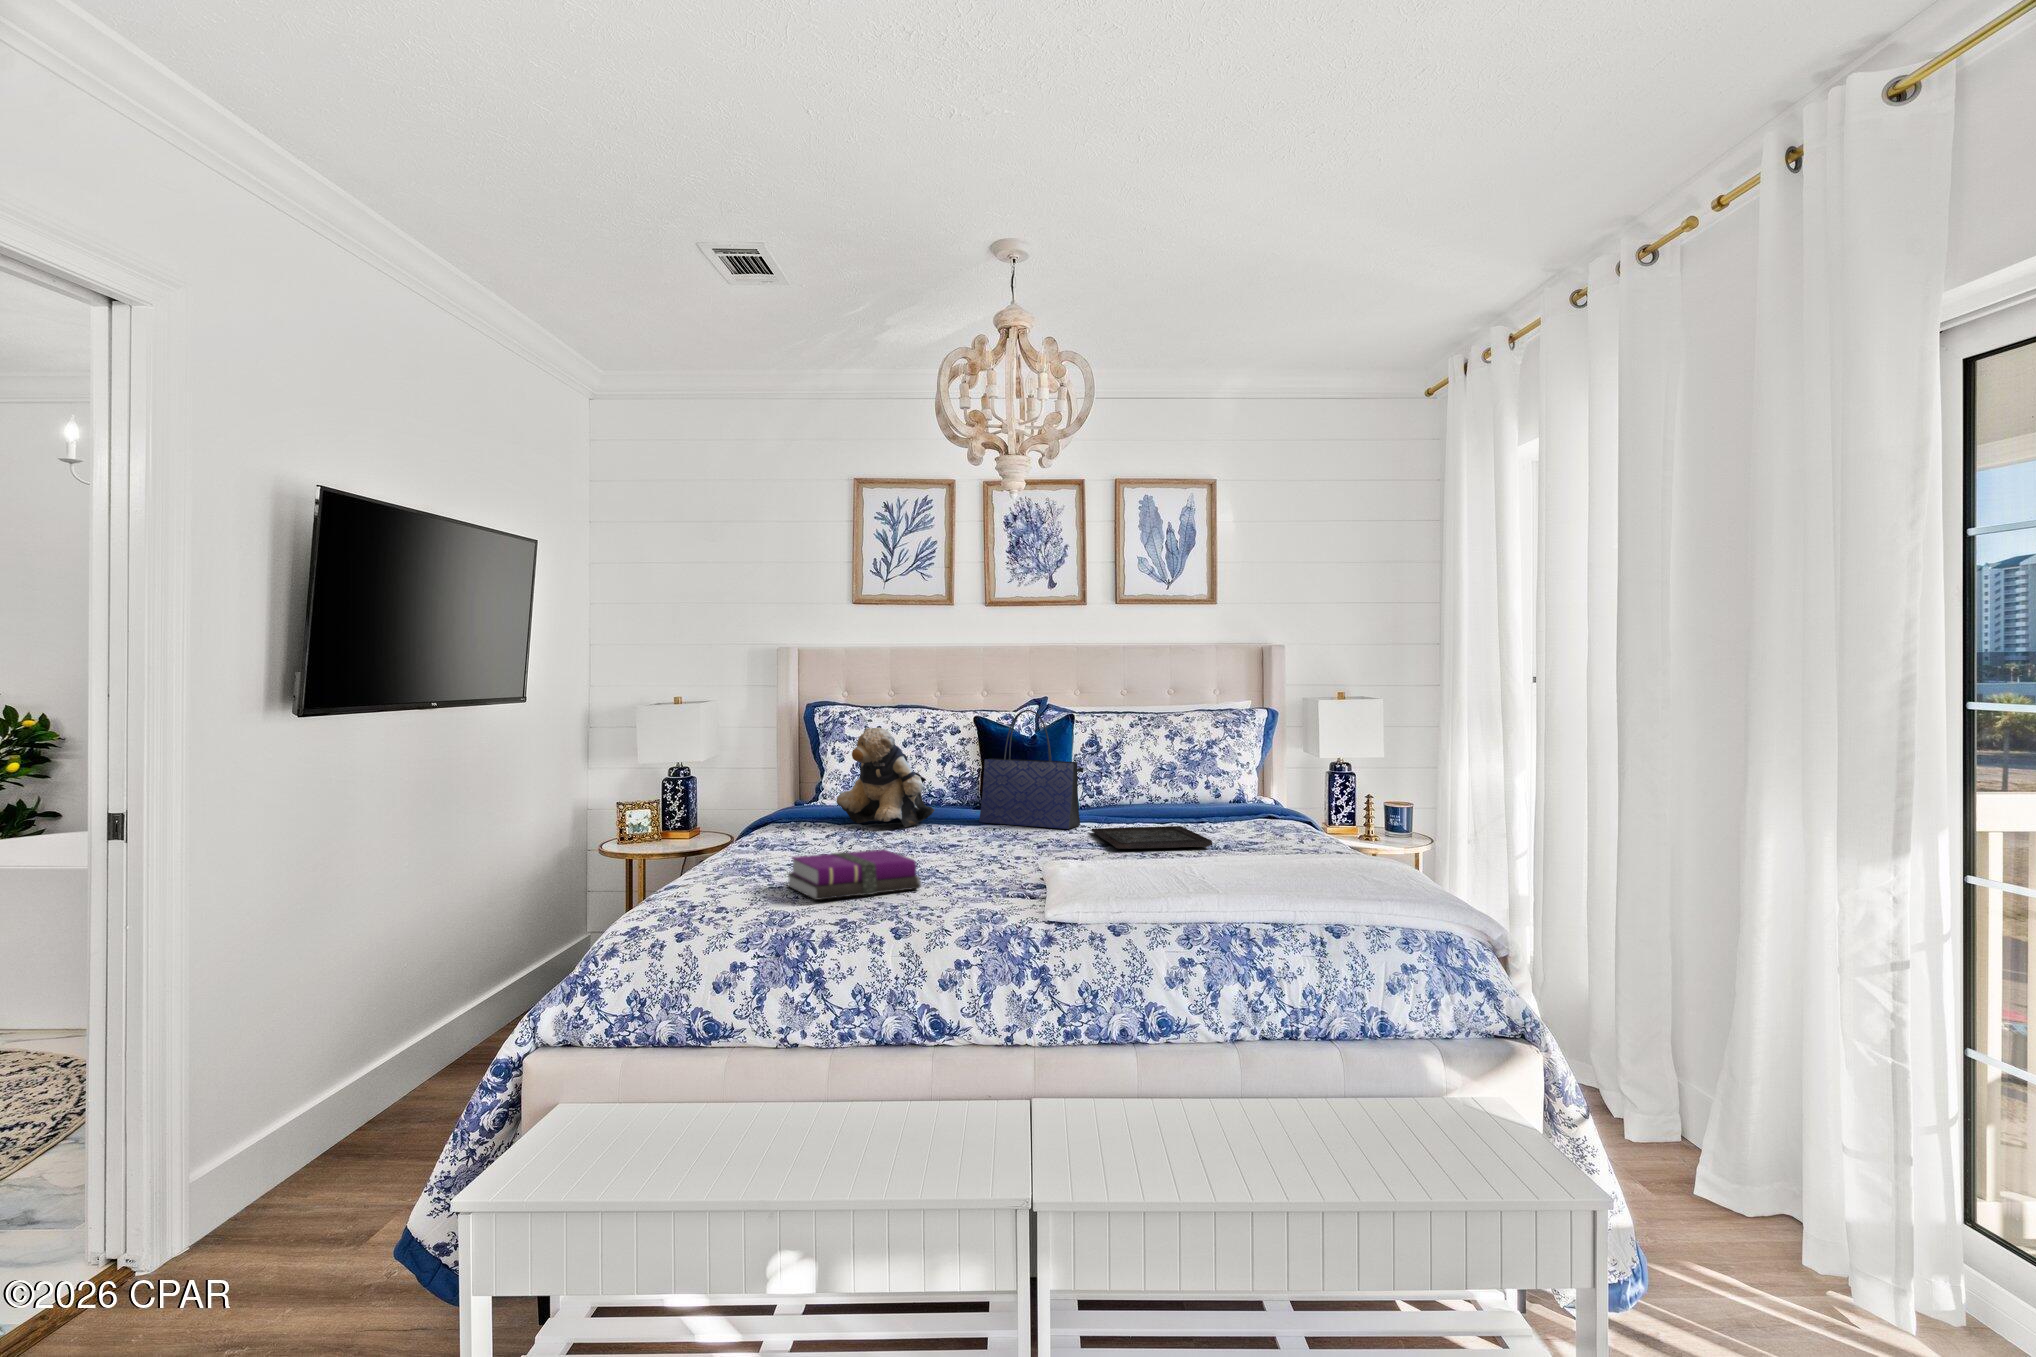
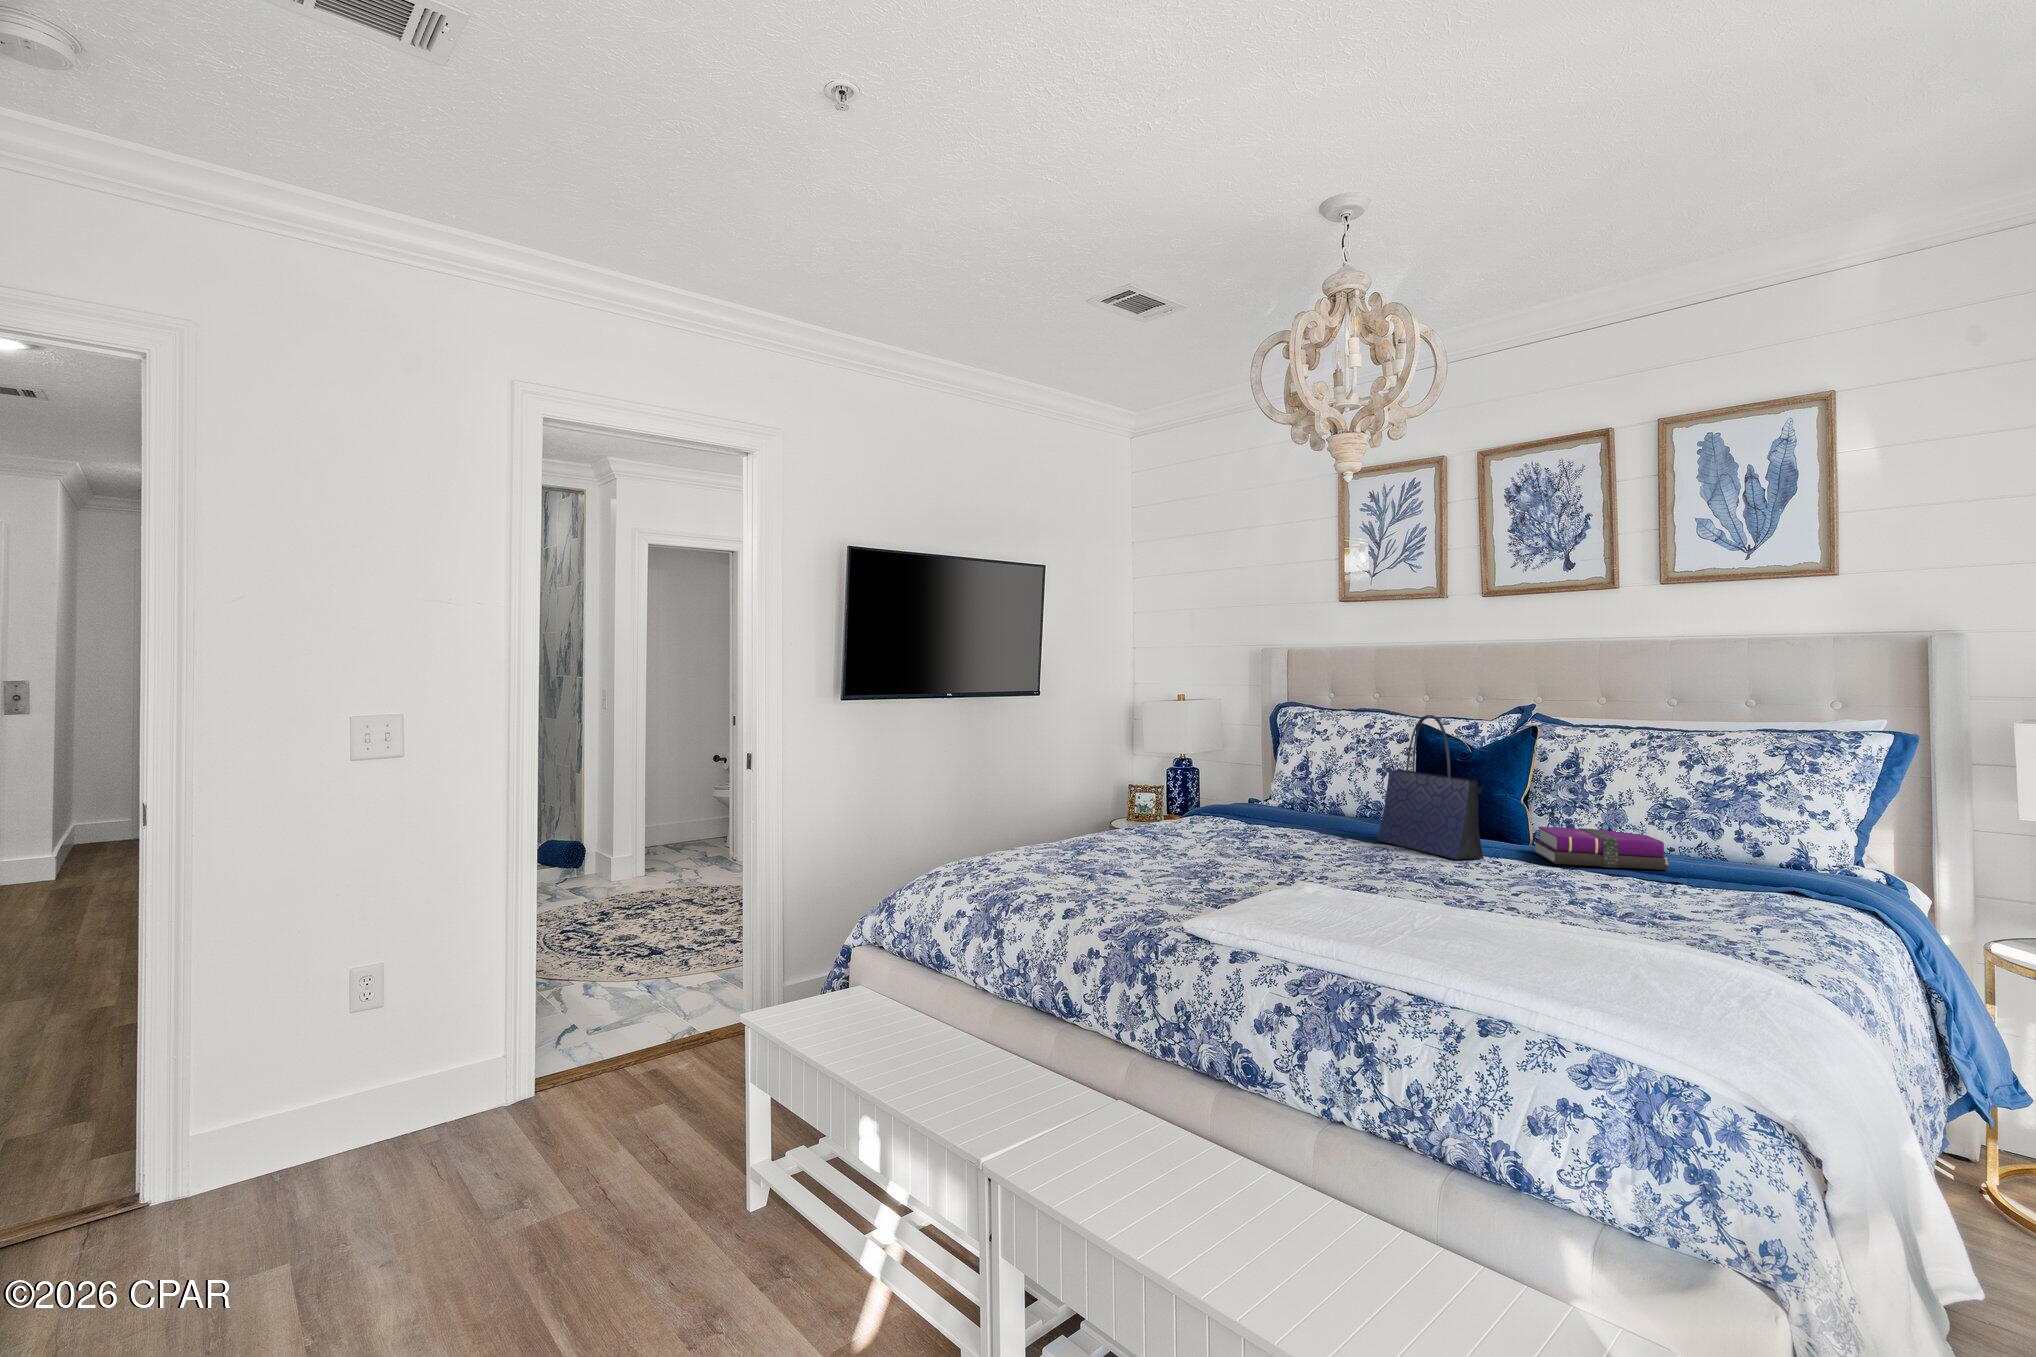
teddy bear: present [837,728,935,827] -> none [1234,727,1342,835]
tray: present [1091,826,1212,849] -> none [1445,862,1605,902]
notebook: present [788,849,921,900] -> present [1534,827,1669,870]

